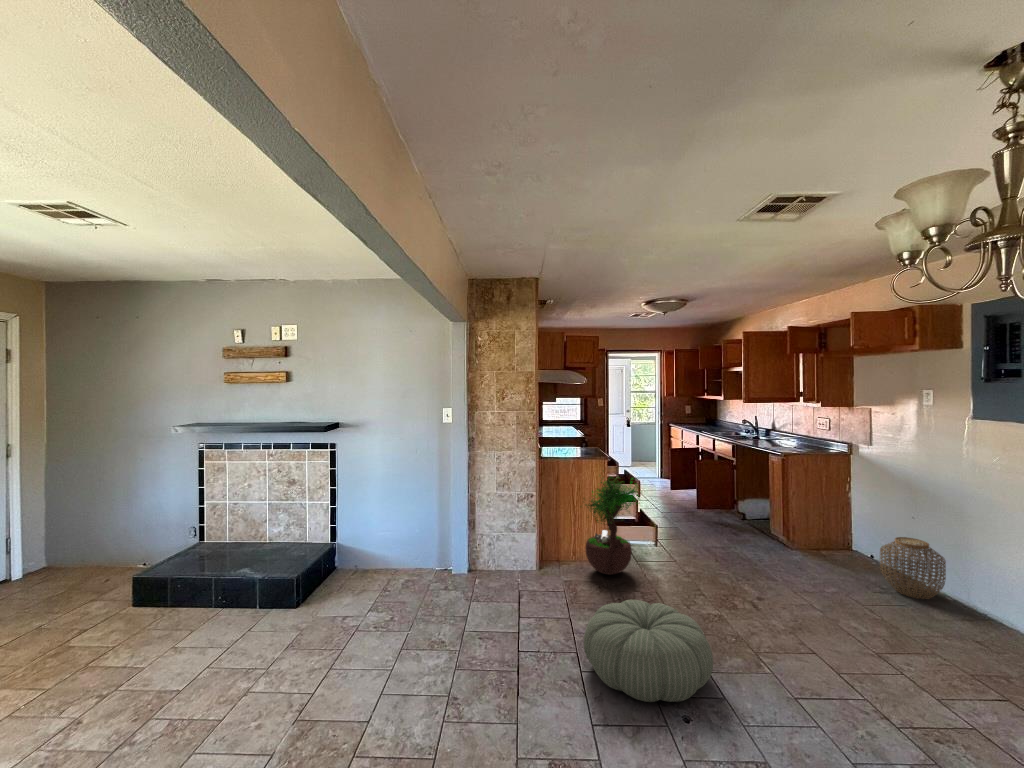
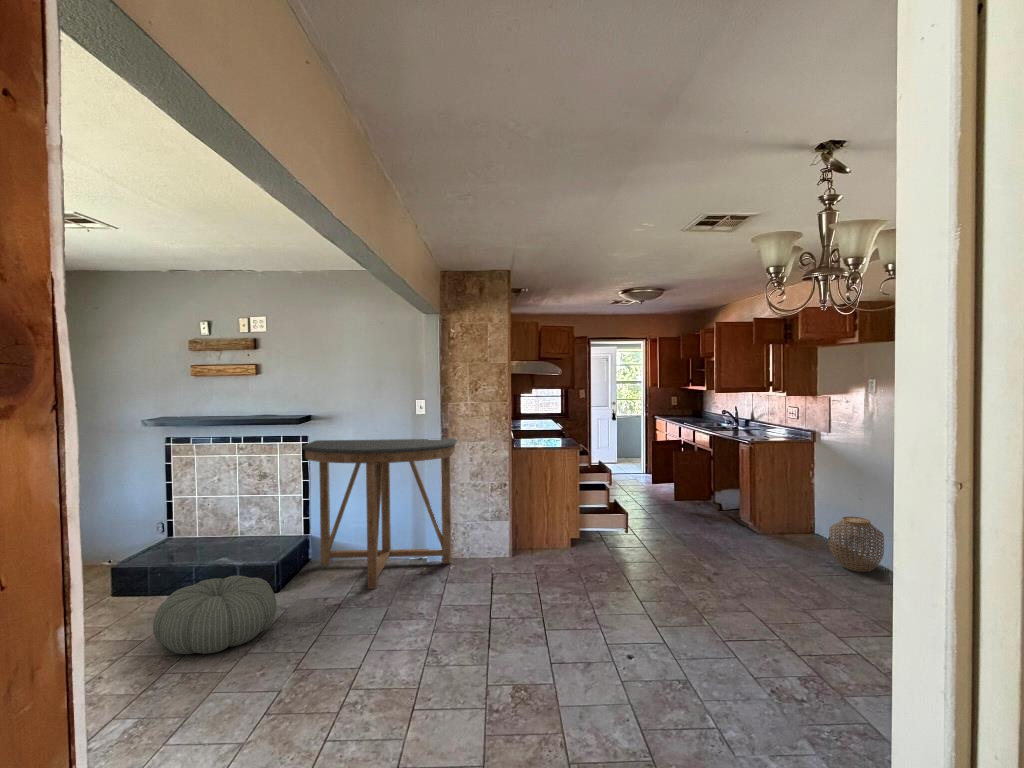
console table: none [327,448,485,606] -> present [302,439,457,589]
potted tree: present [585,477,640,575] -> none [550,458,610,559]
pouf: present [584,600,713,702] -> present [153,576,277,654]

